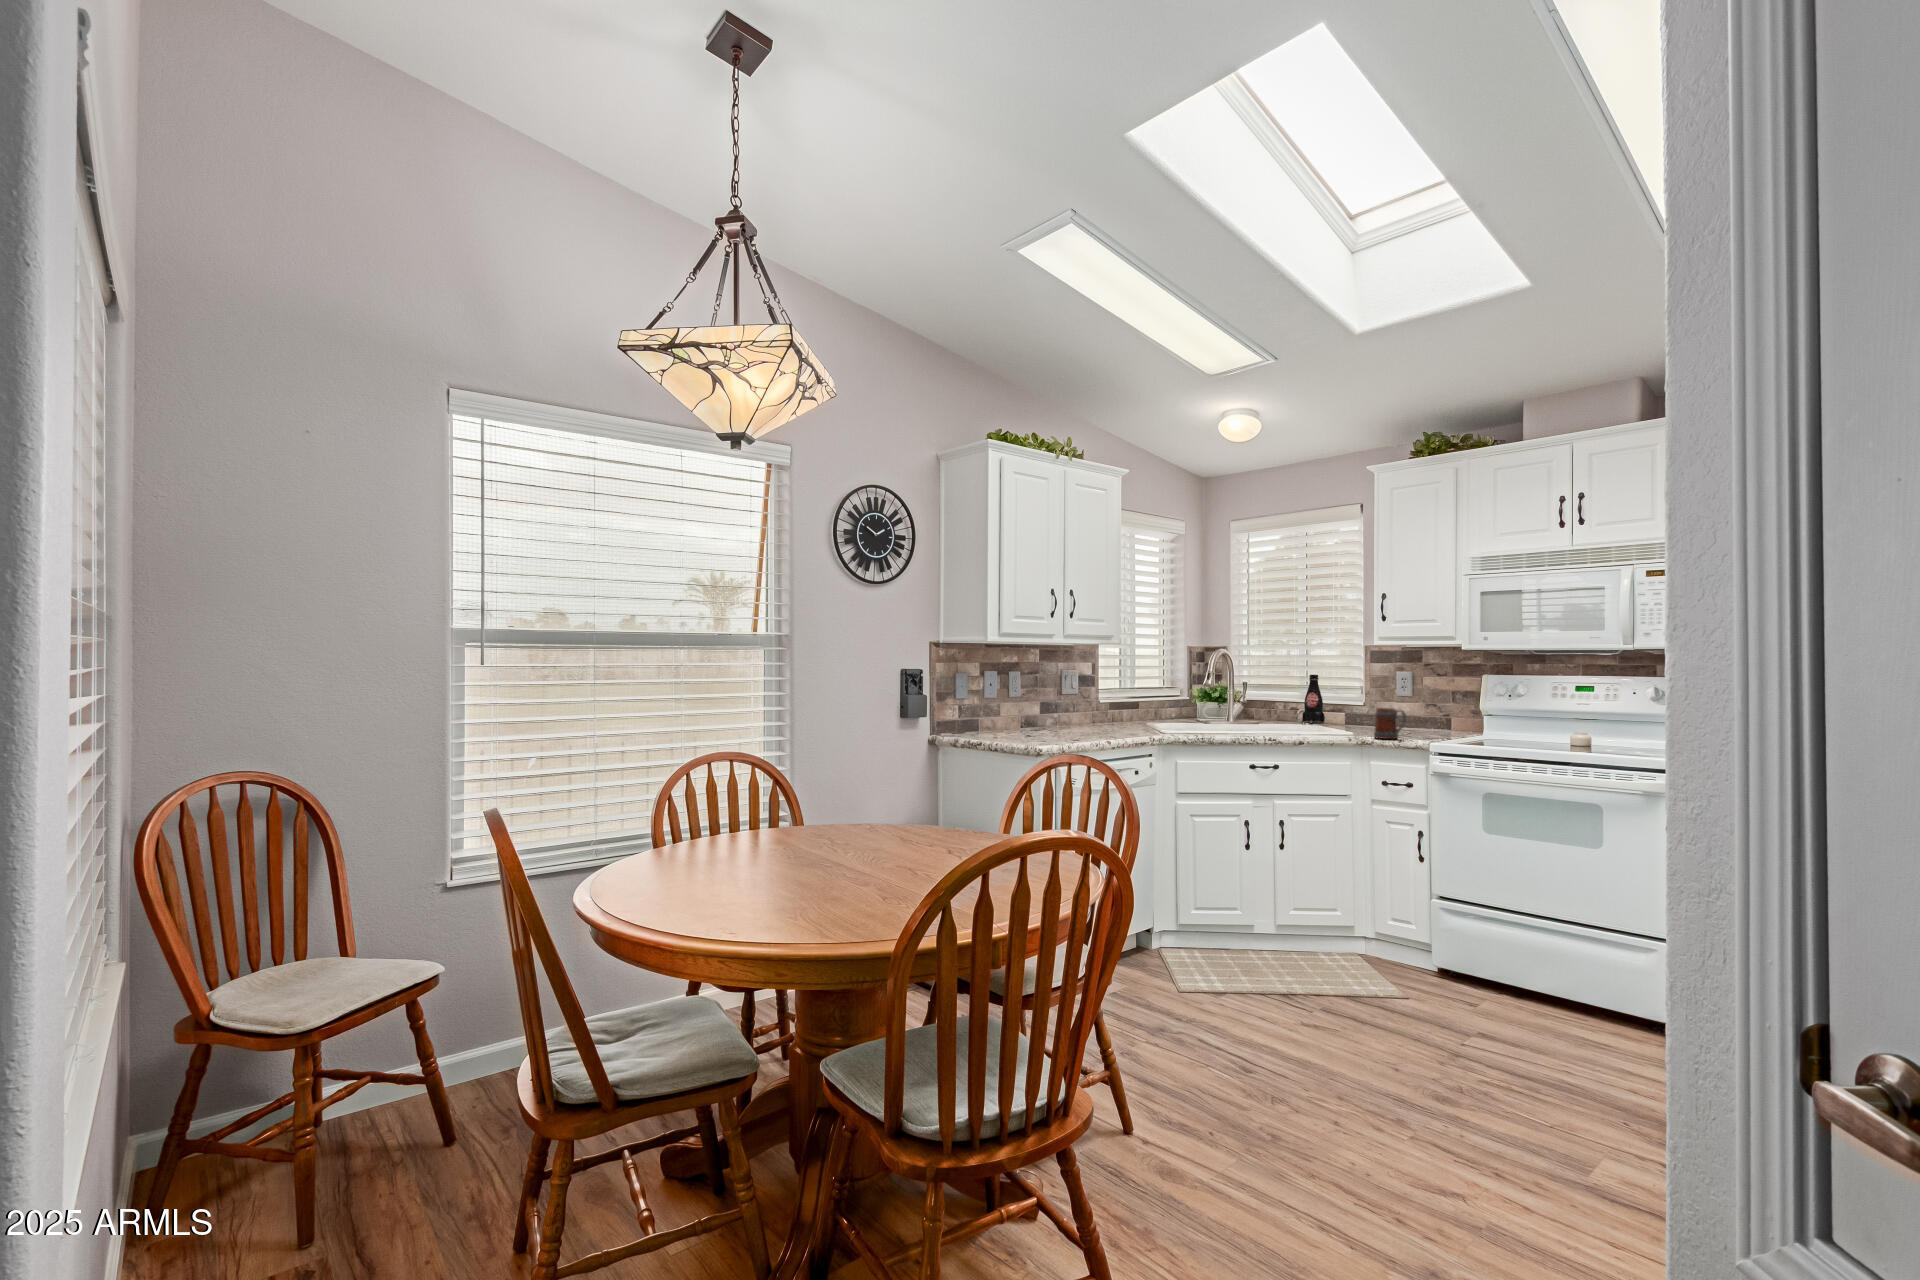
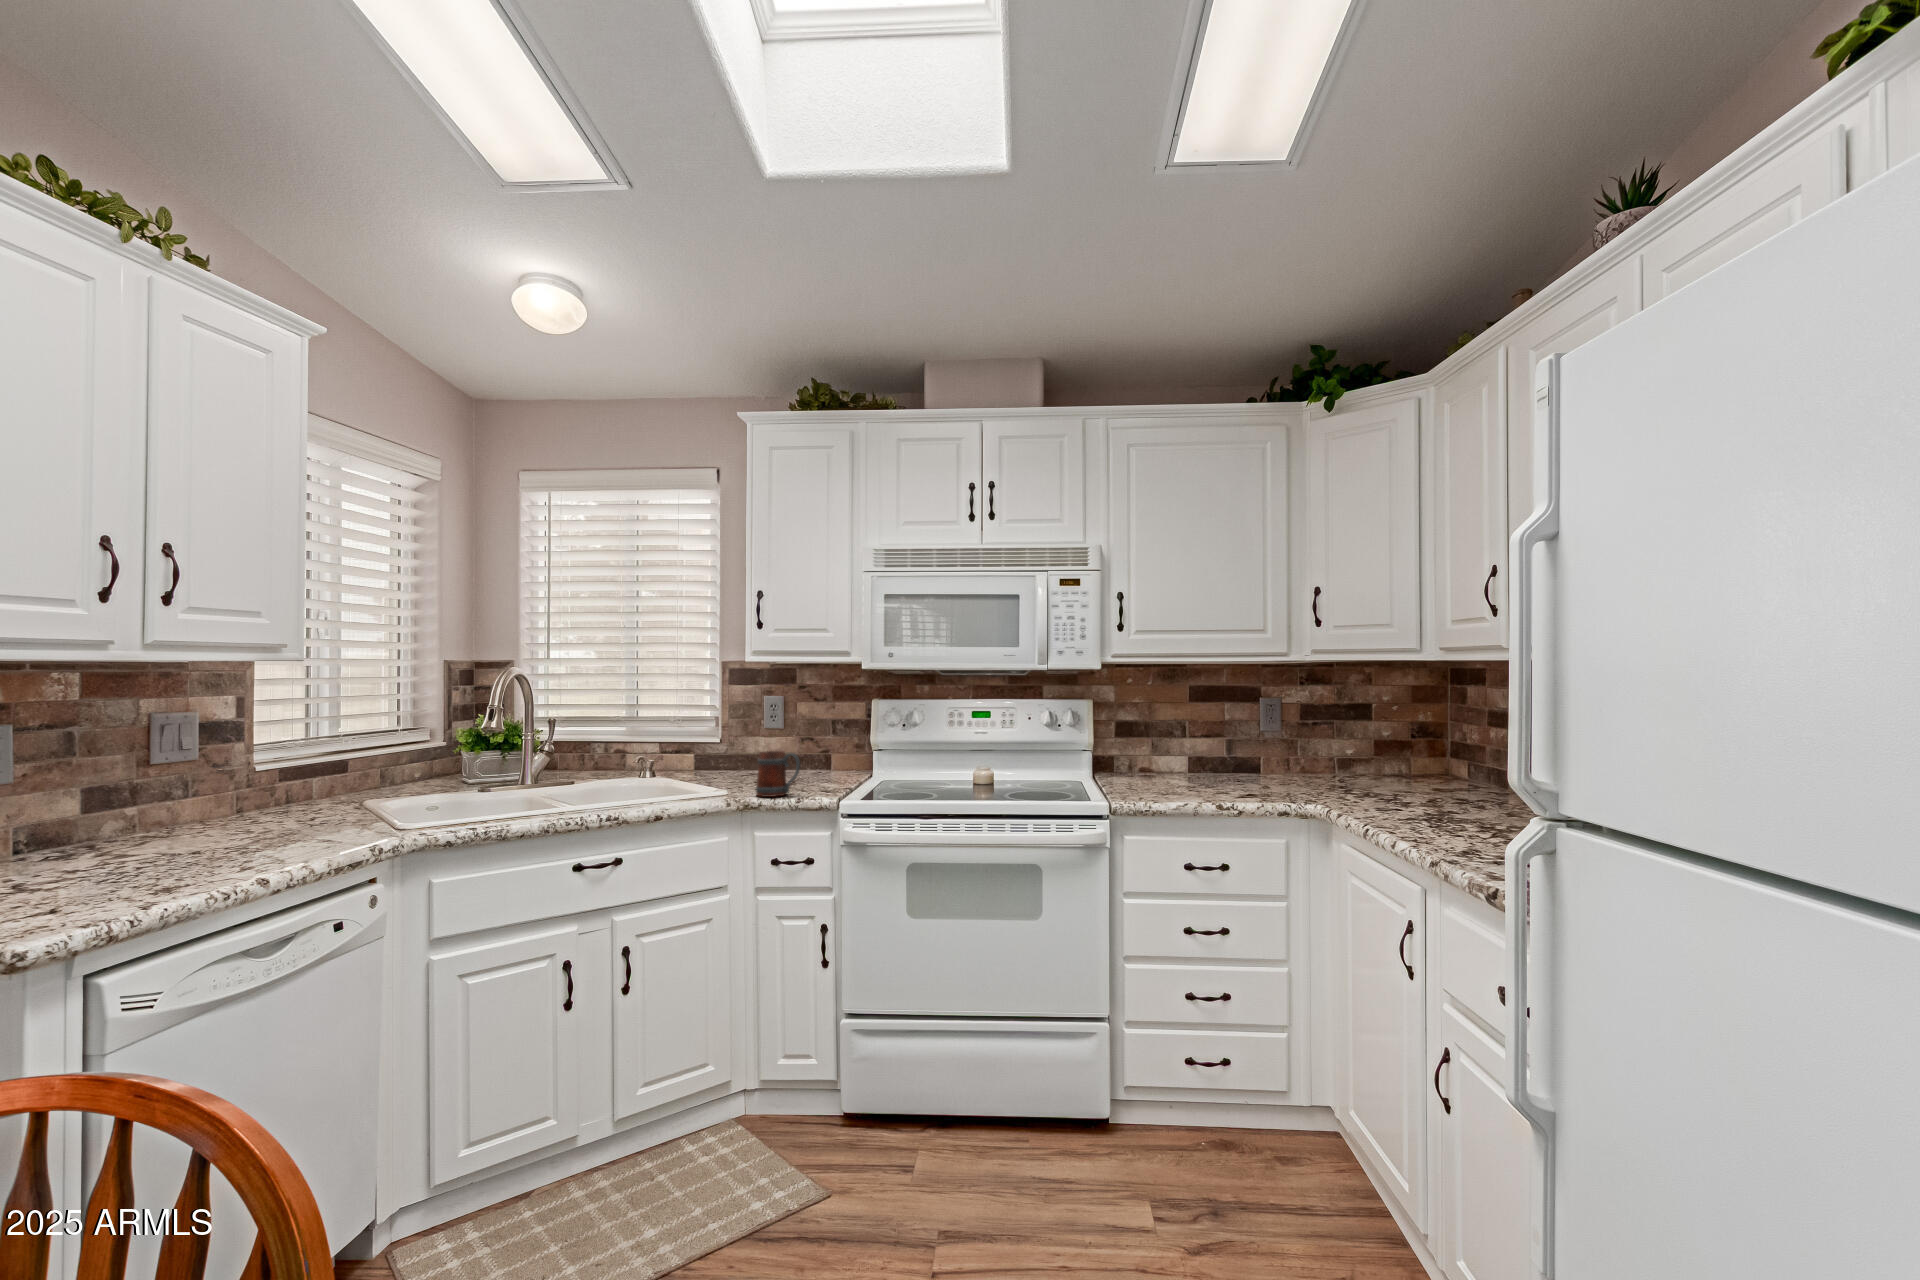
bottle: present [1302,675,1325,723] -> none [632,703,664,771]

